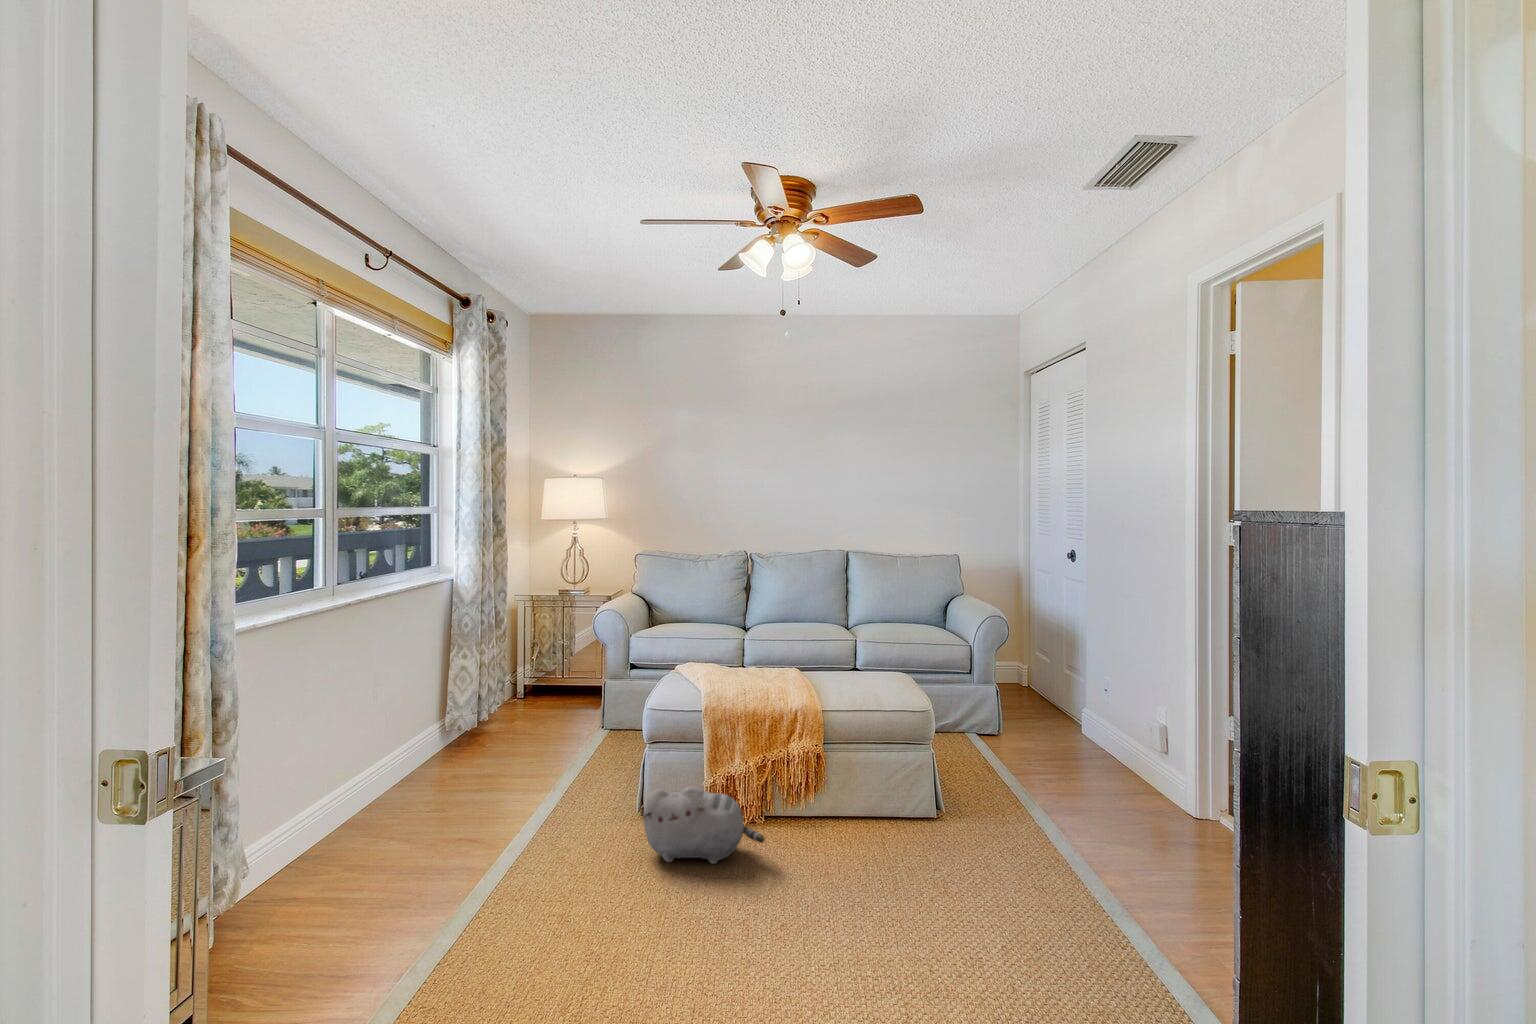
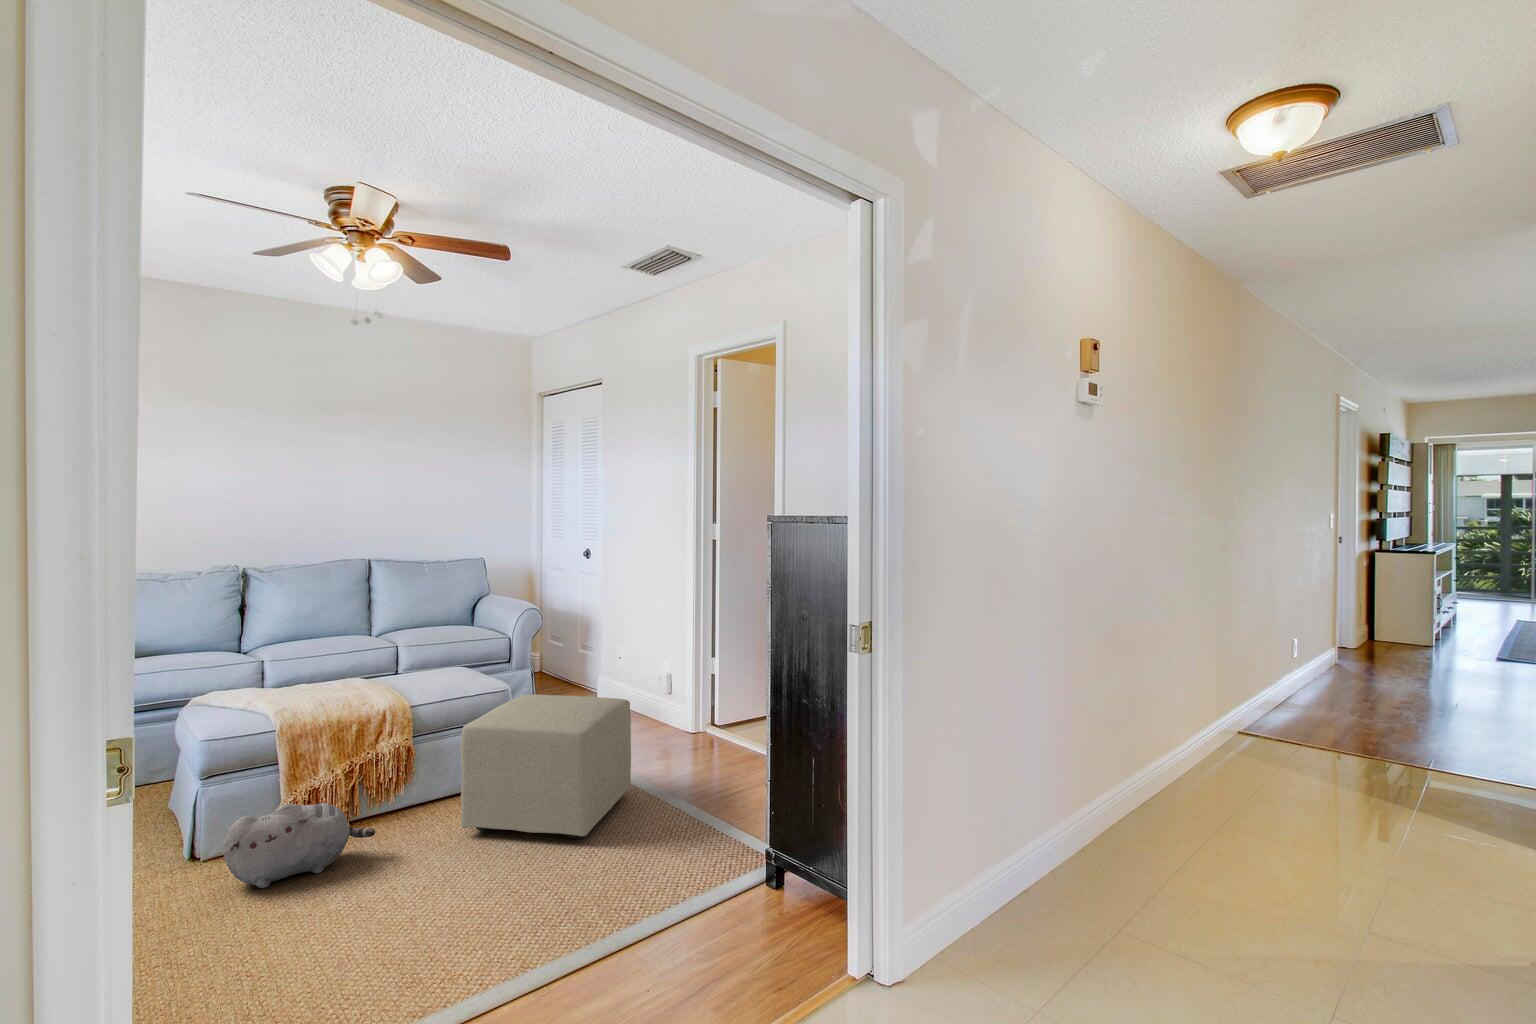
ottoman: none [849,724,1065,933] -> present [461,694,631,839]

